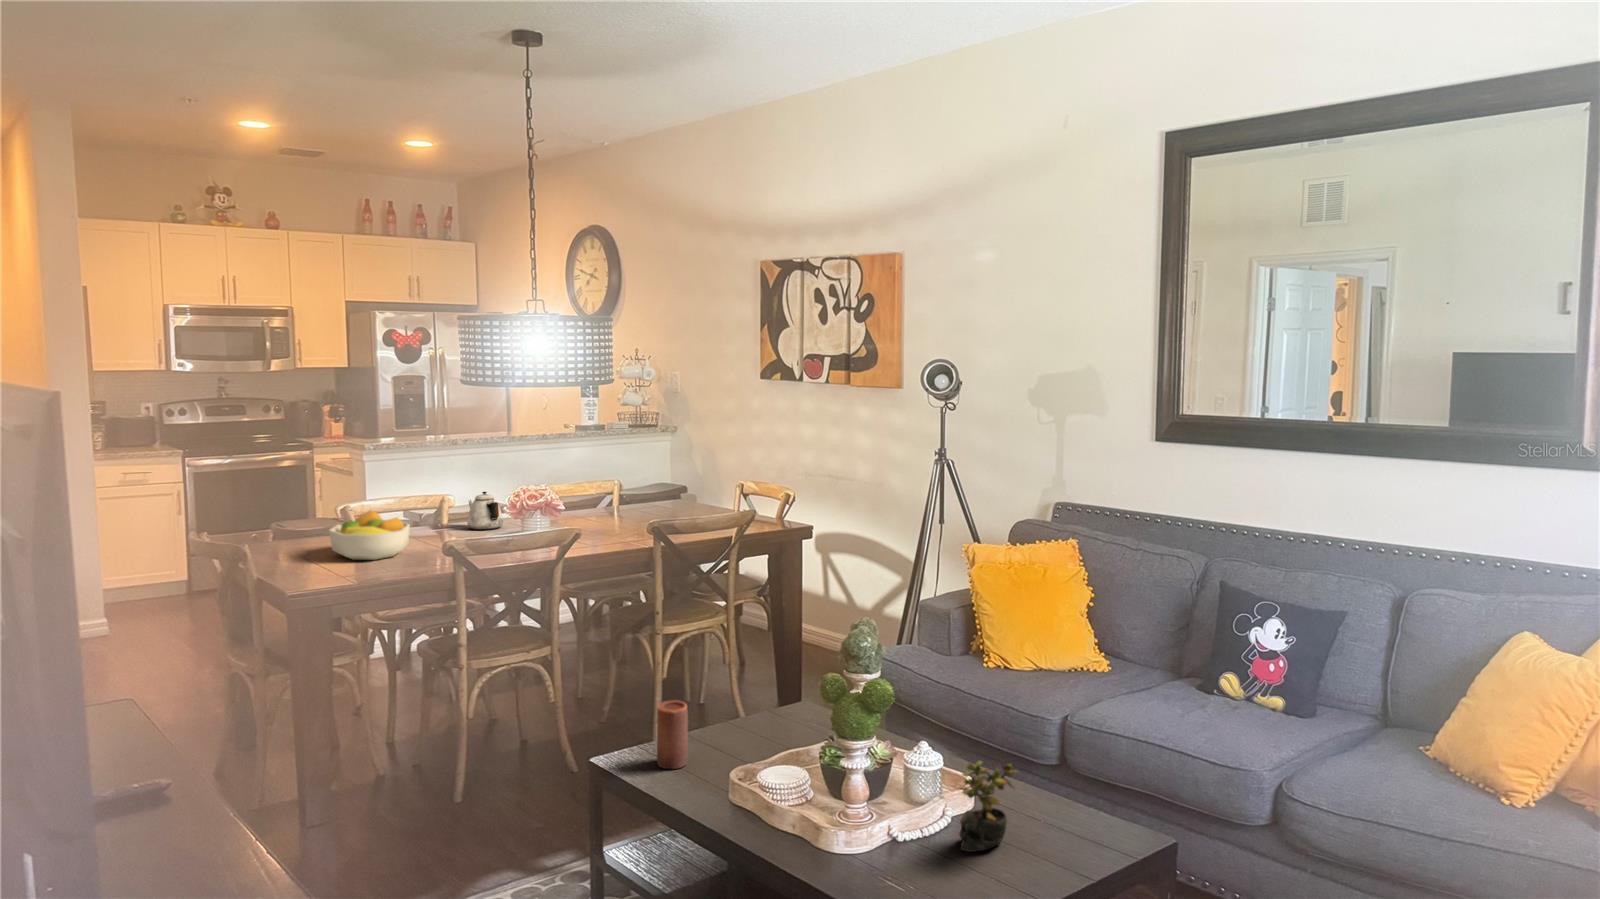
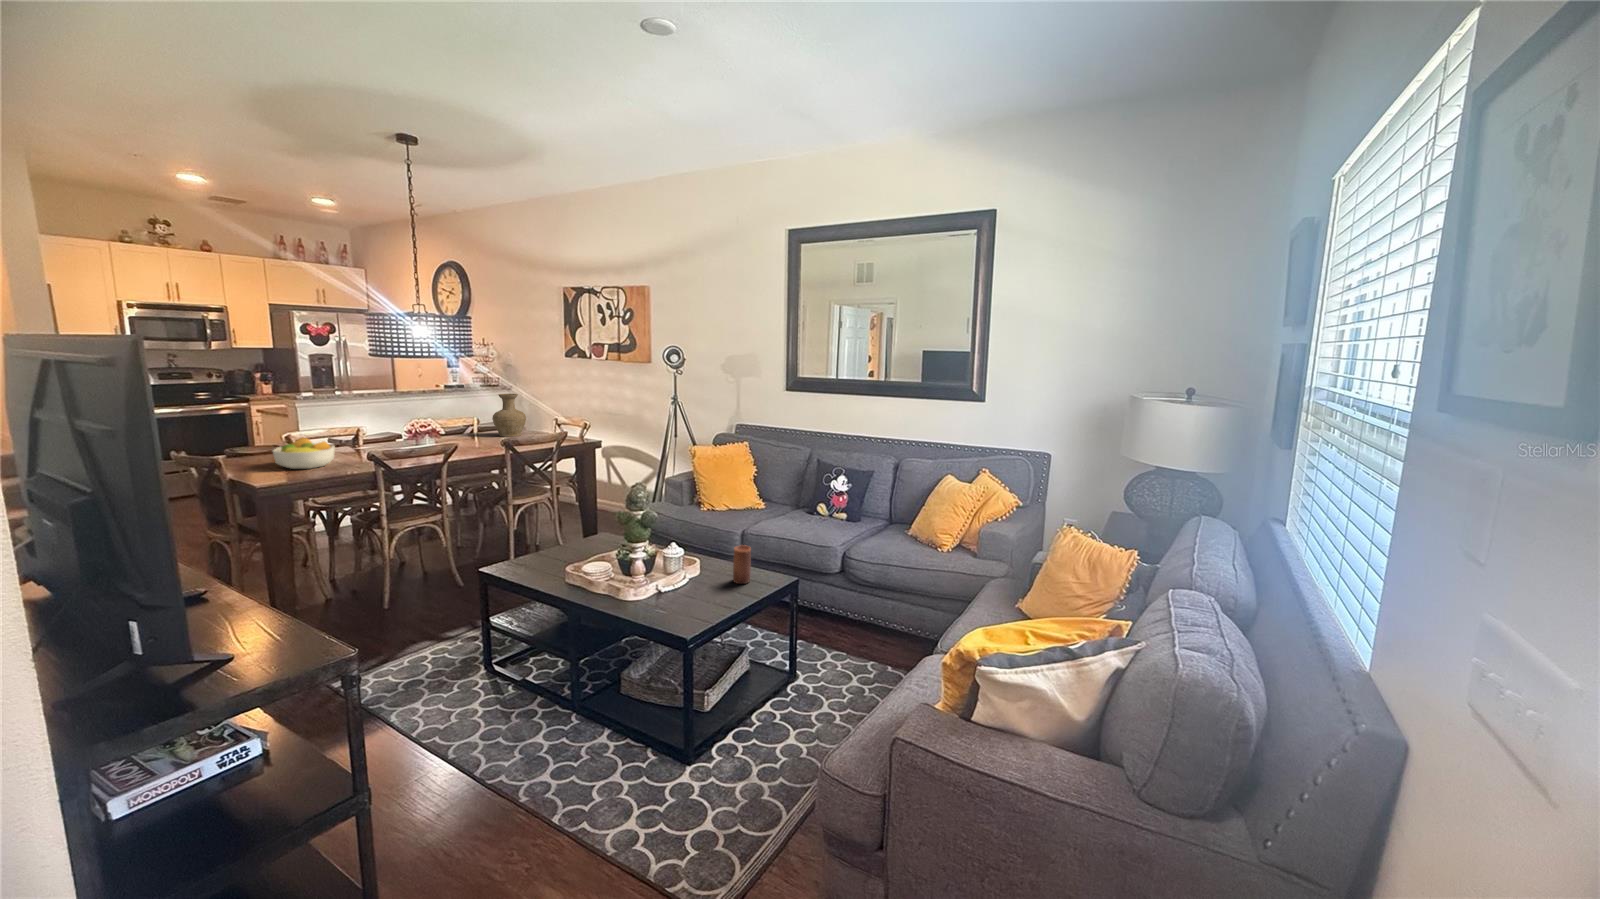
vase: none [639,441,690,513] -> present [492,394,526,437]
teapot: present [467,492,503,530] -> none [374,425,400,449]
candle: present [657,700,688,769] -> present [733,545,751,584]
succulent plant: present [959,760,1018,852] -> none [691,545,721,593]

